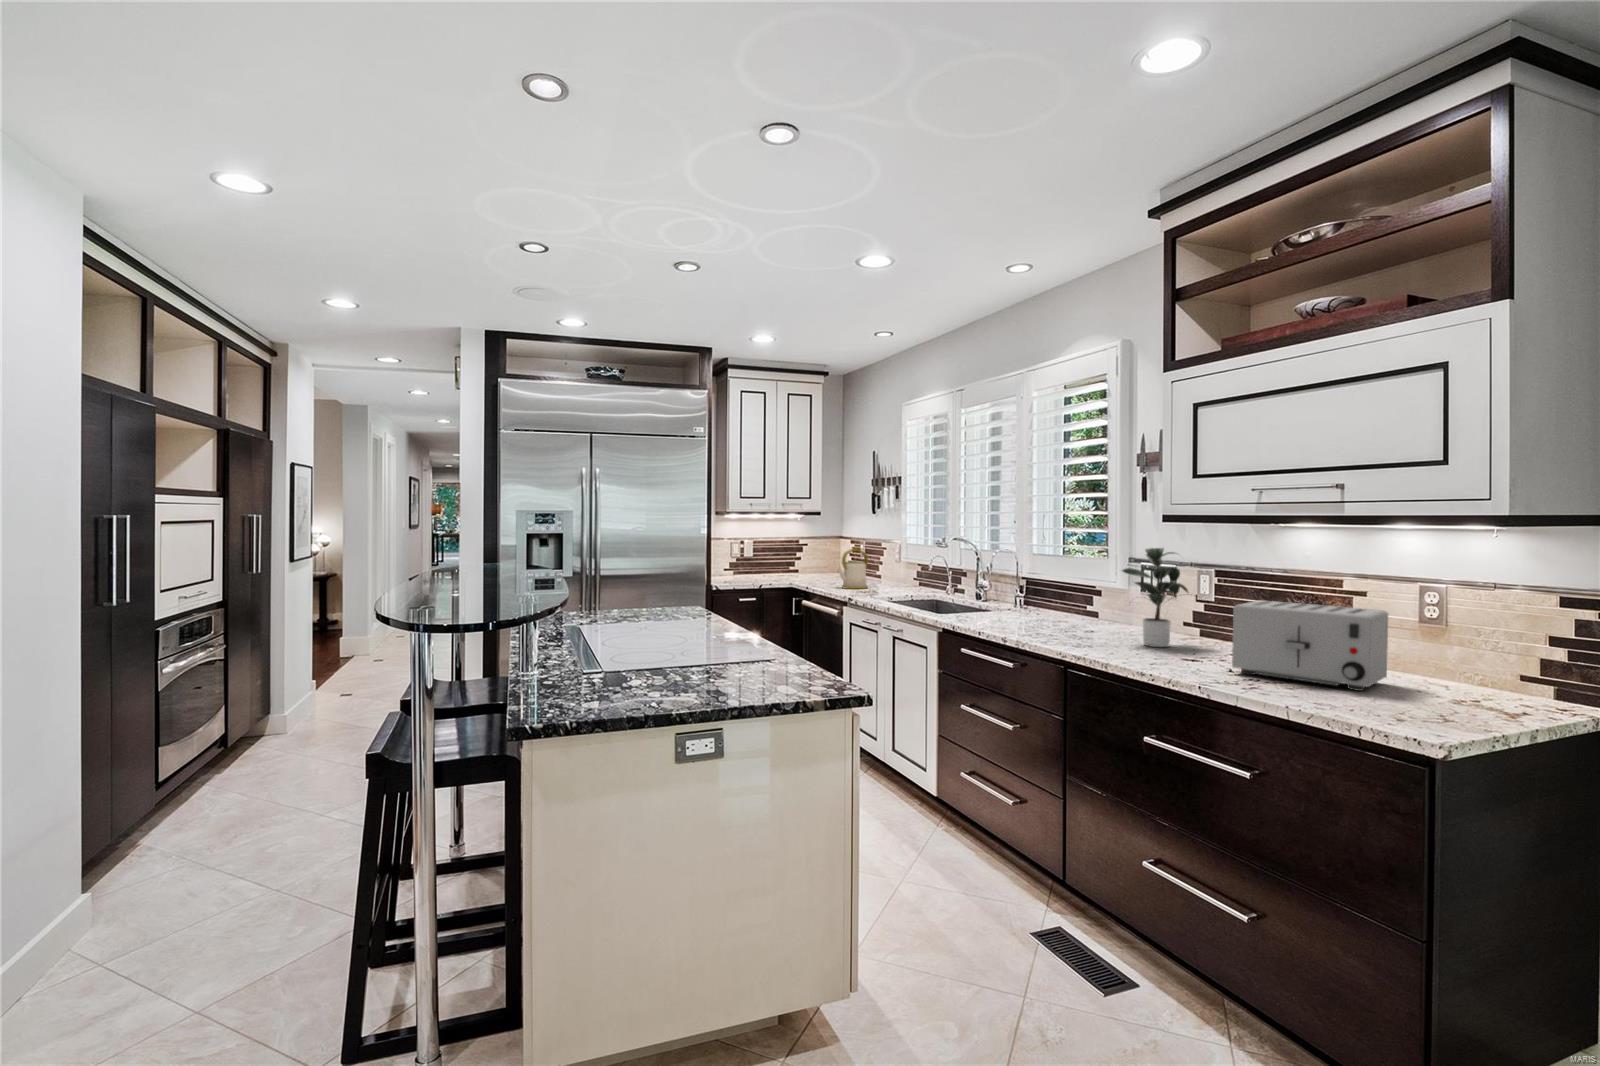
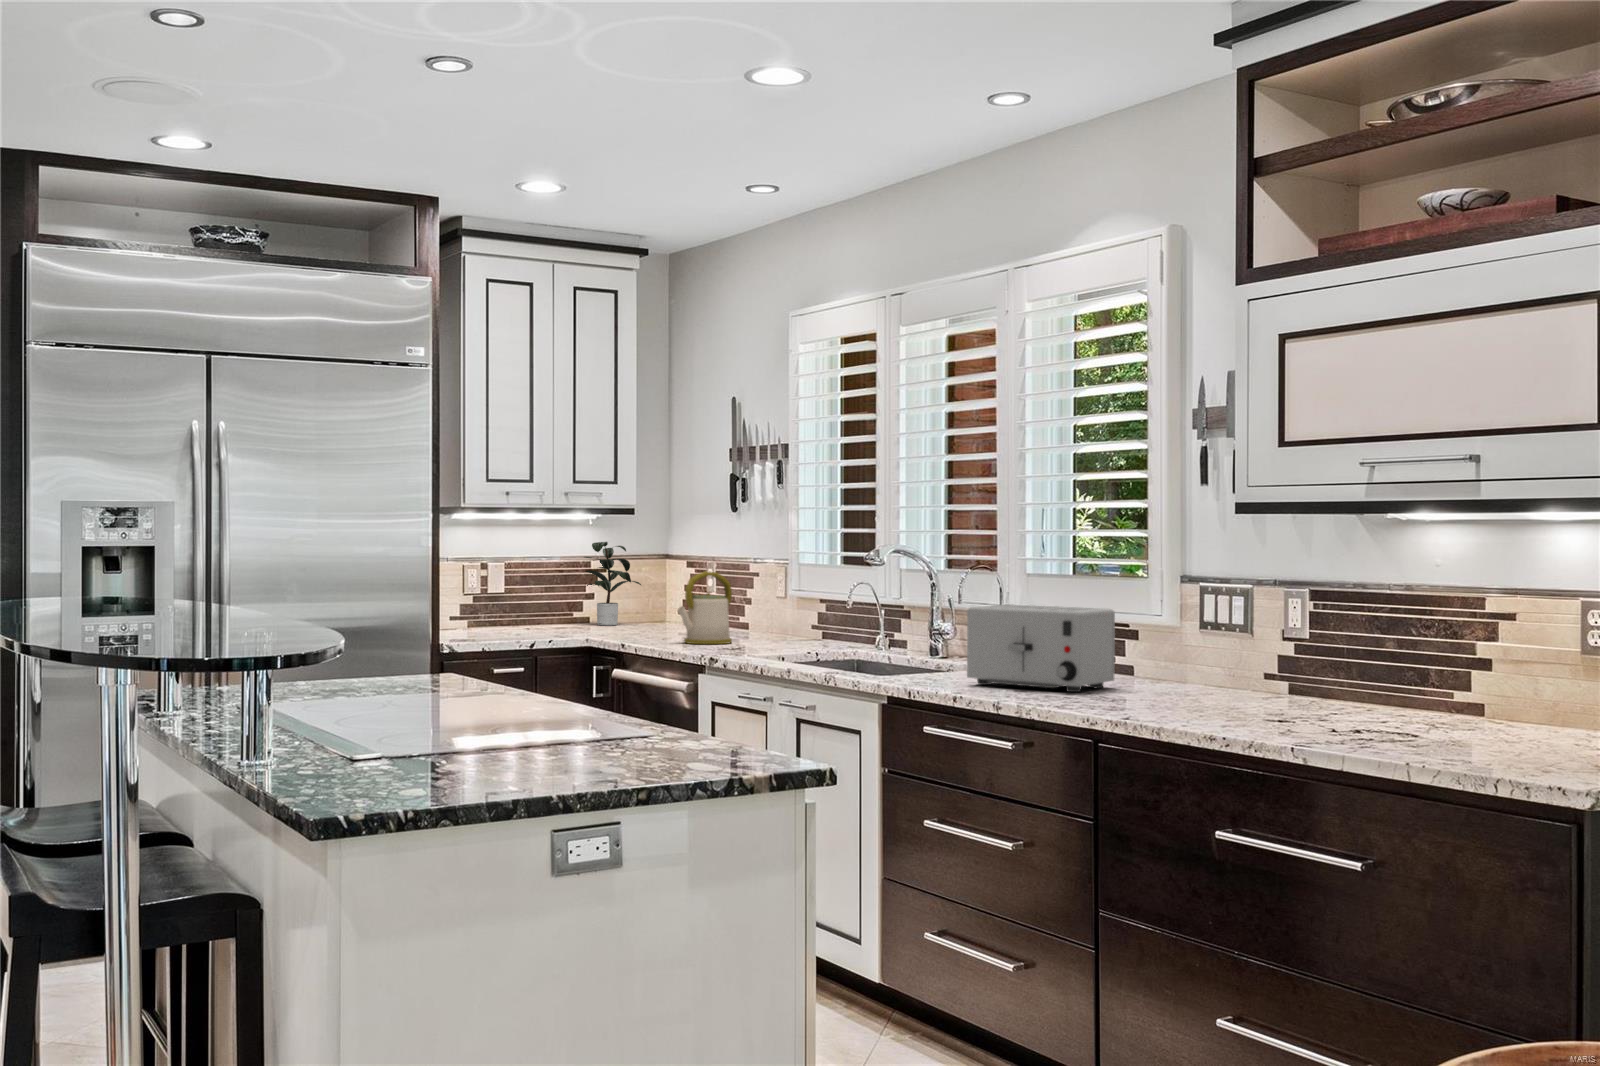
potted plant: present [1122,548,1188,647] -> present [584,542,641,626]
toaster: present [1232,600,1388,691] -> present [967,604,1115,692]

